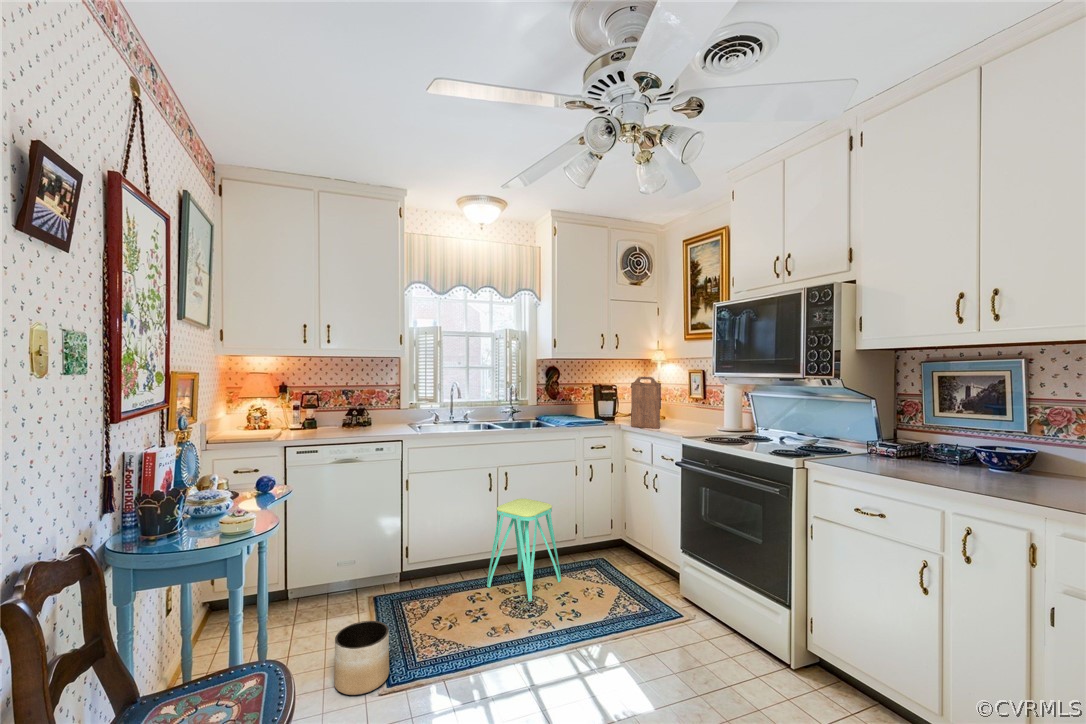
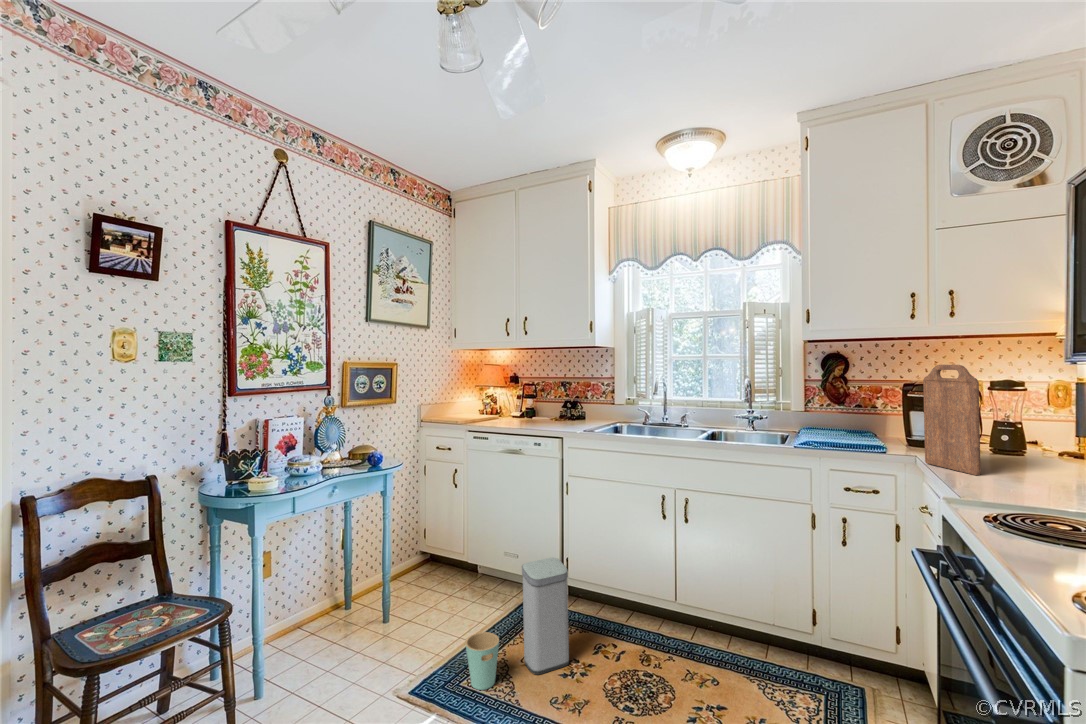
stool: present [487,498,561,602] -> none [637,542,740,695]
trash can: none [408,536,463,660] -> present [465,558,569,690]
planter: present [334,621,389,695] -> none [389,615,444,689]

